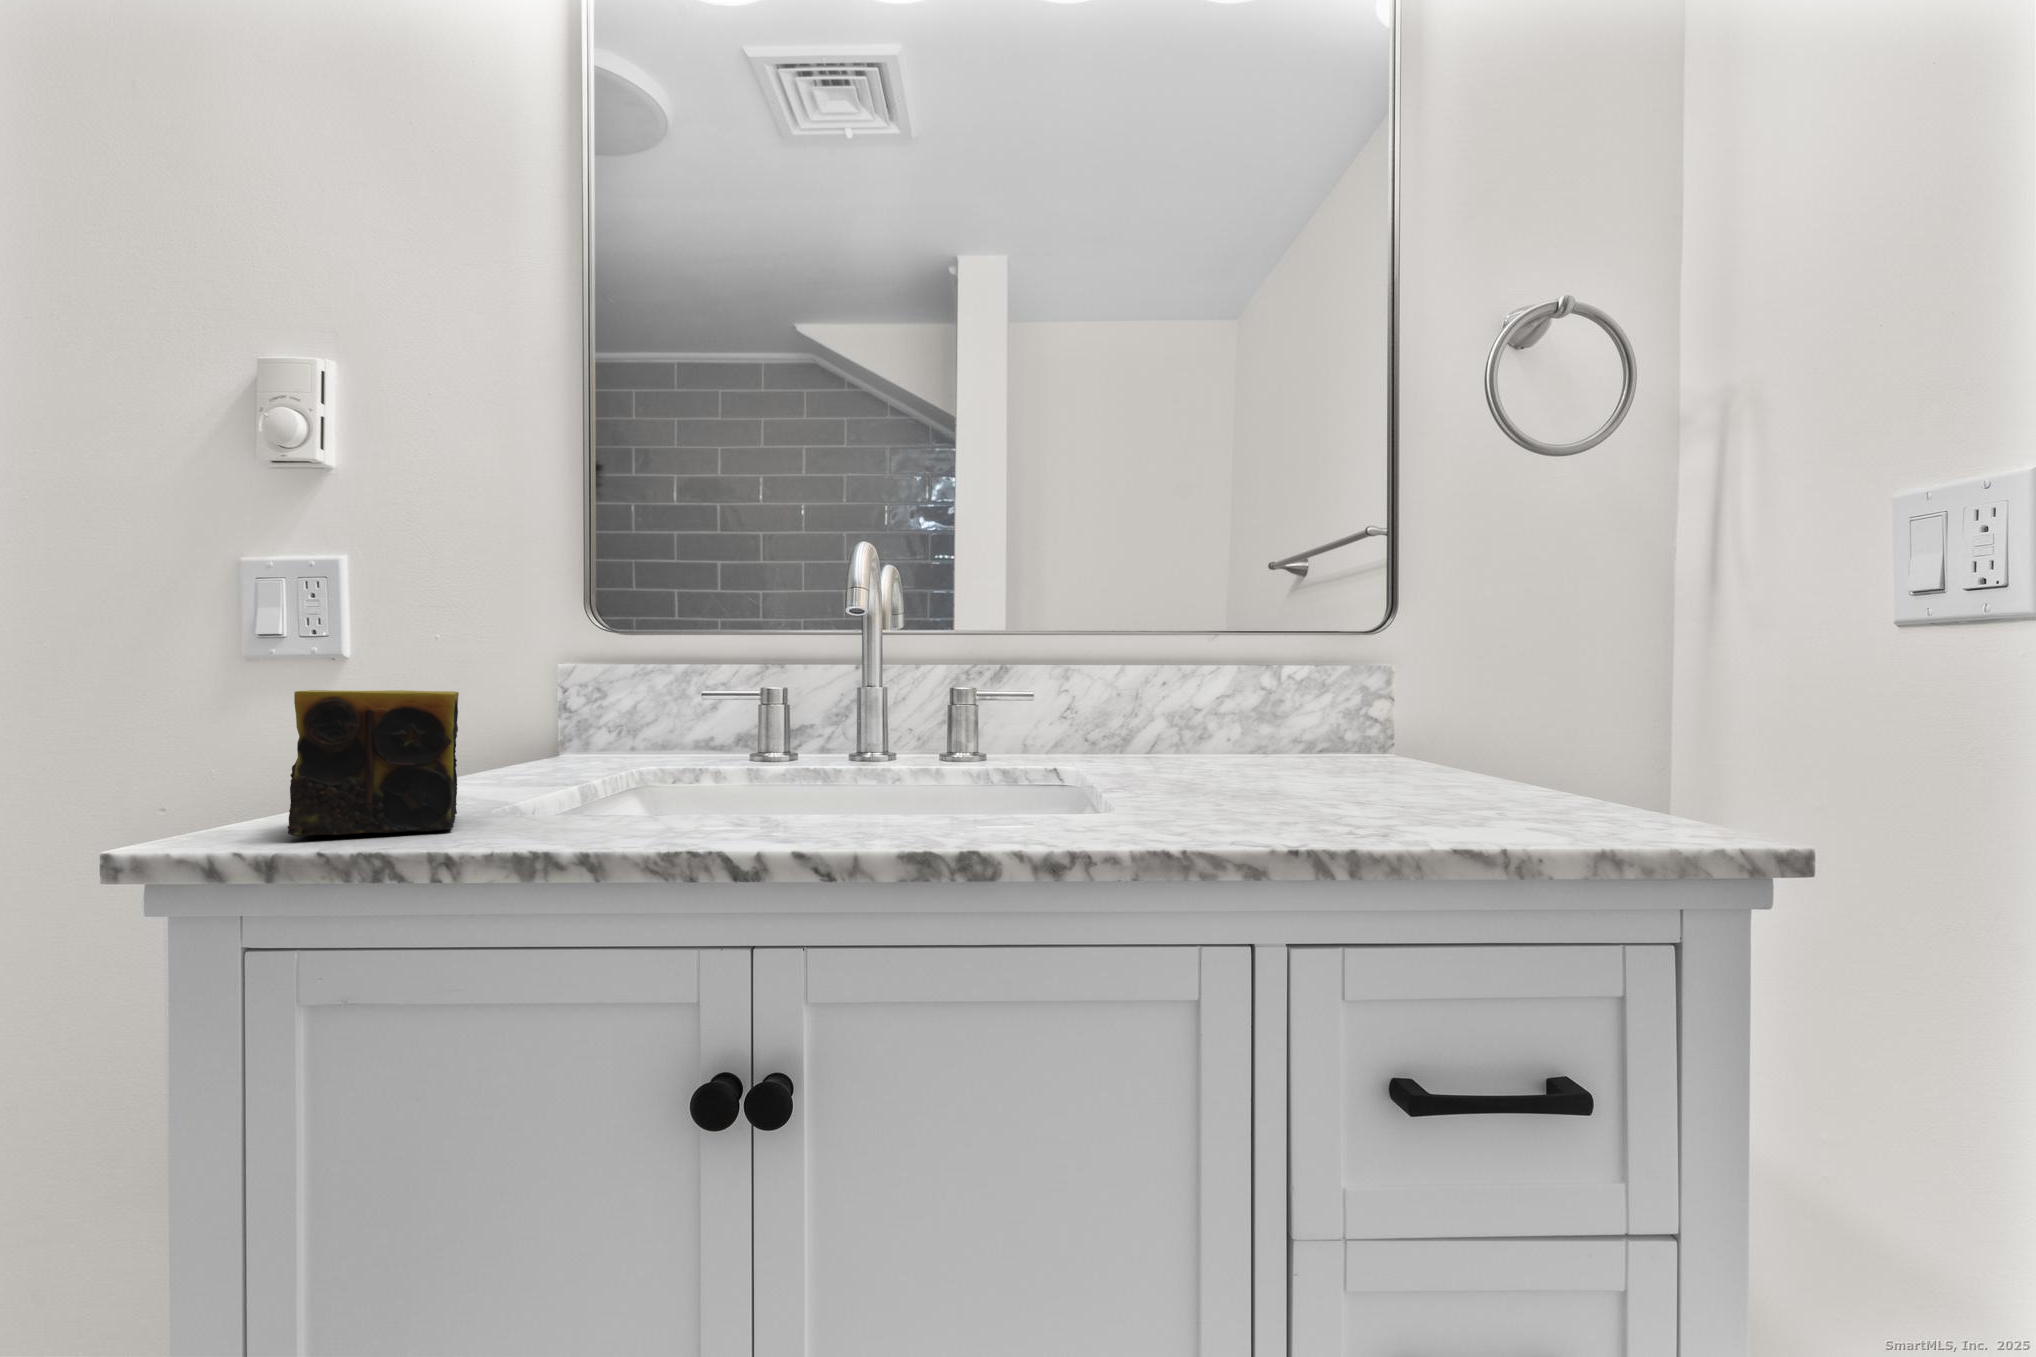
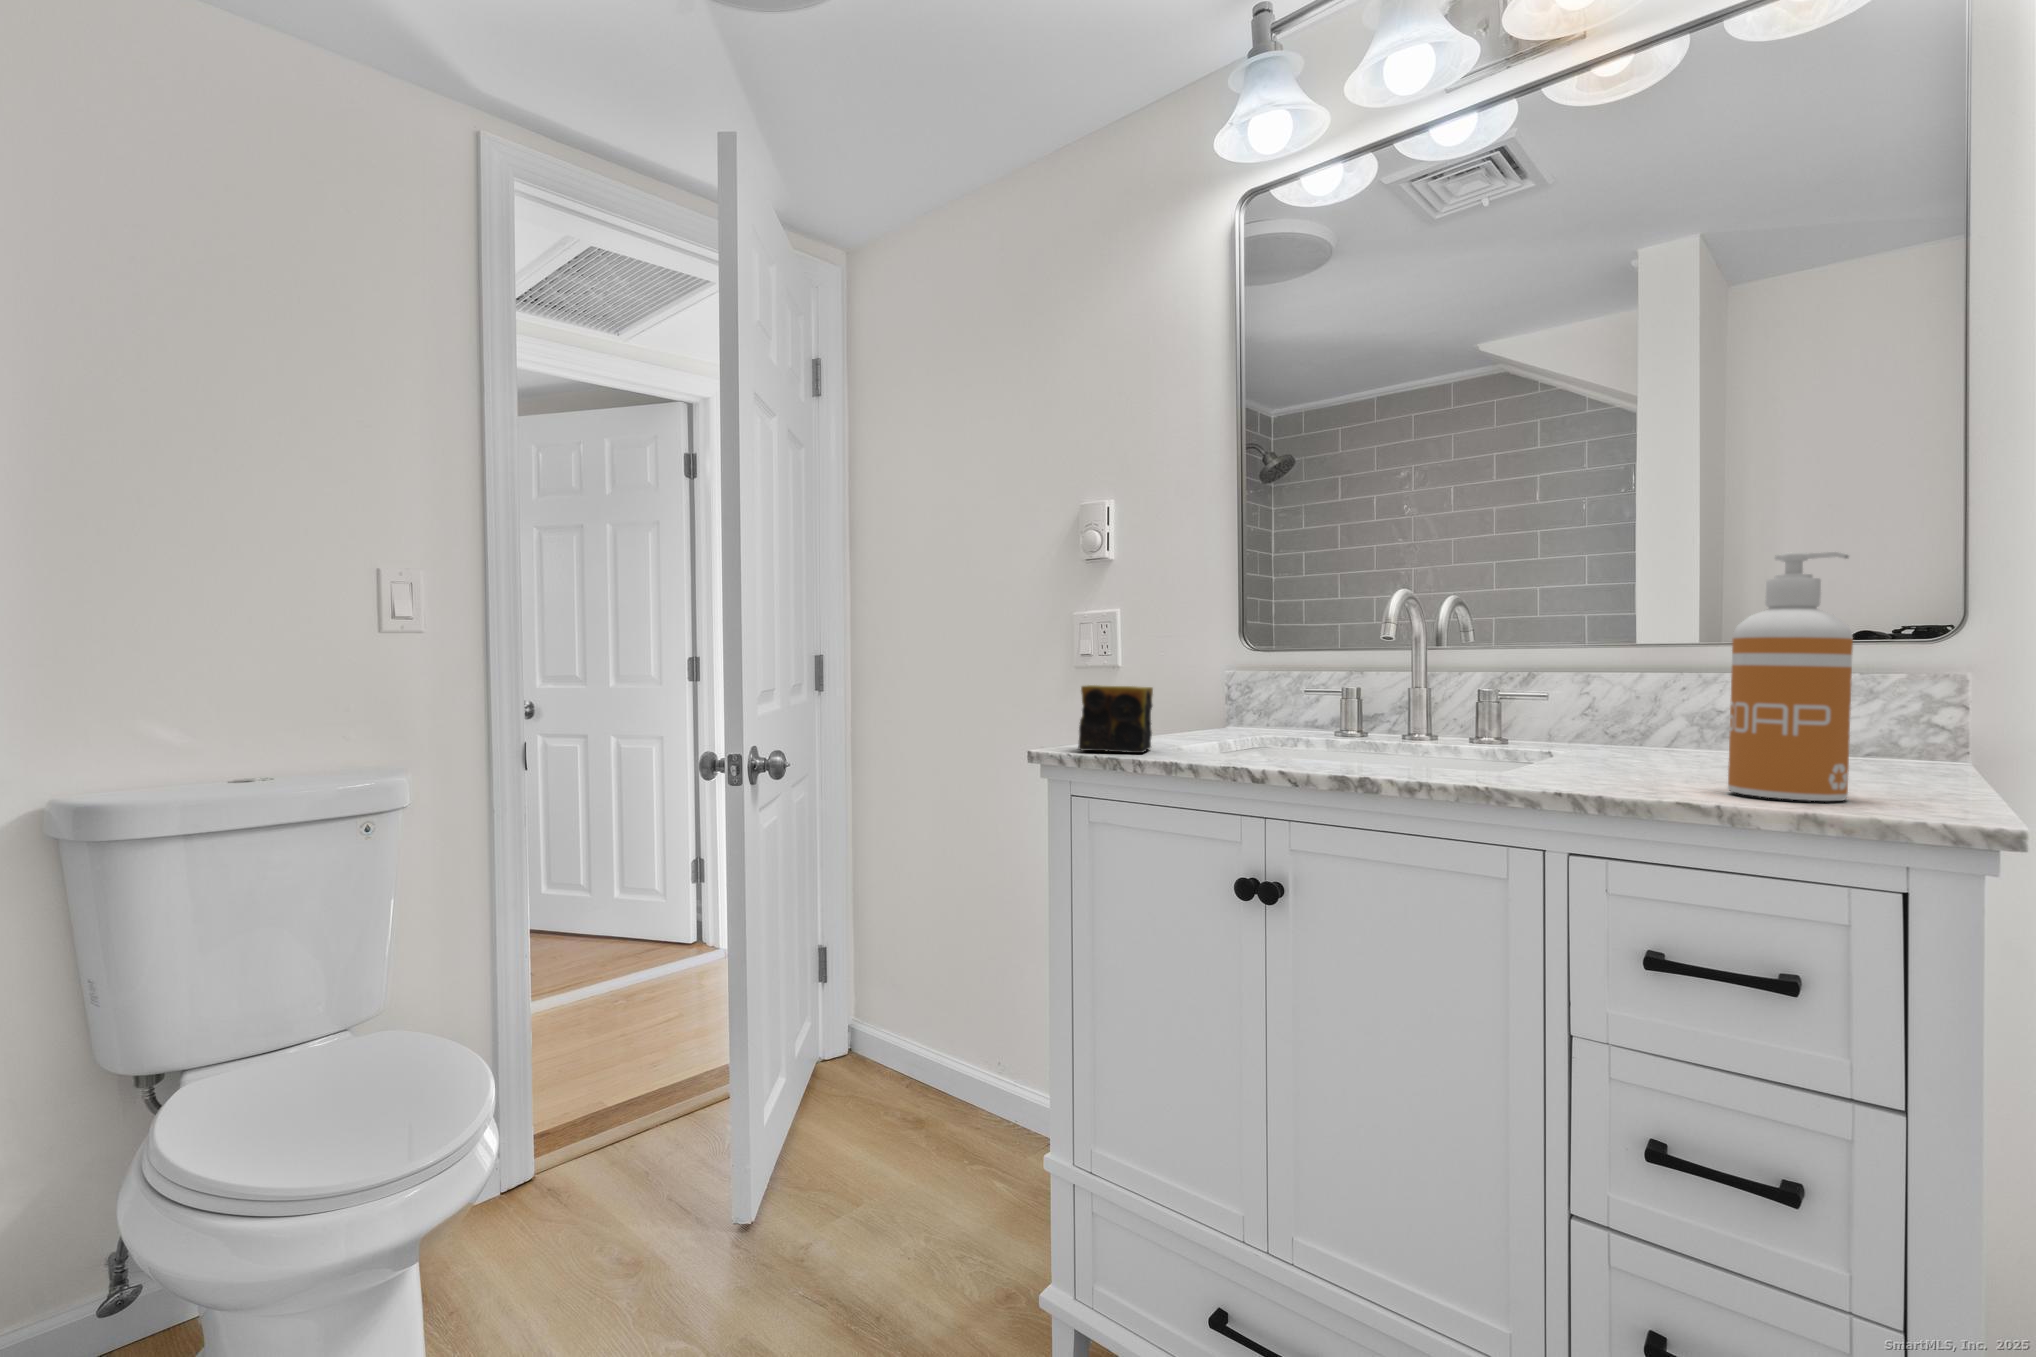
soap dispenser: none [1449,477,1602,831] -> present [1728,552,1853,801]

